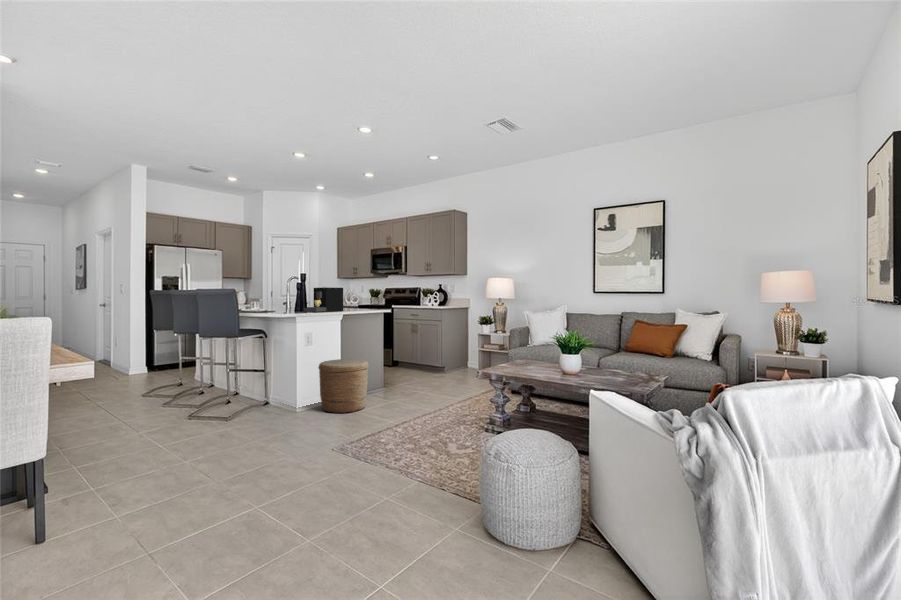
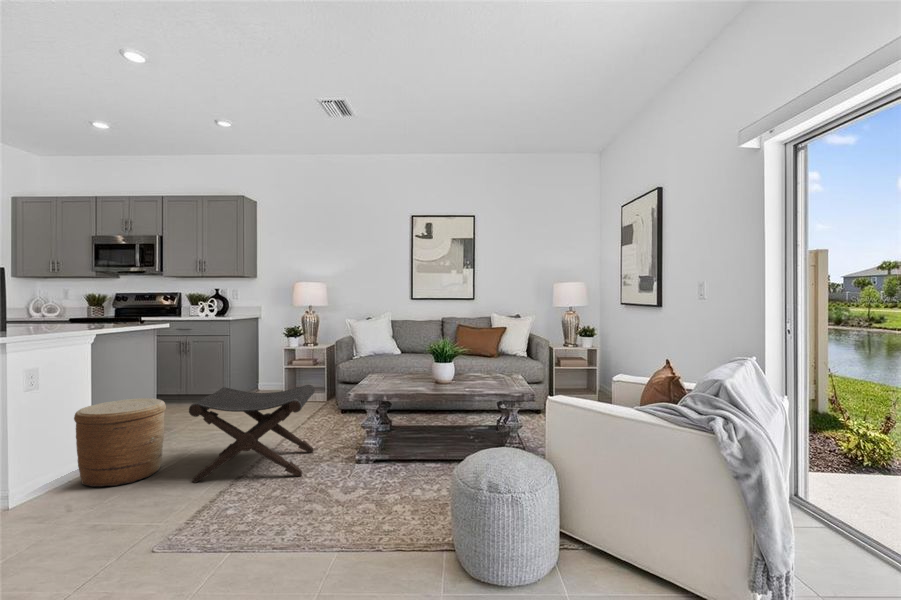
coffee maker: present [304,287,343,312] -> none [34,292,107,332]
footstool: none [370,357,463,431] -> present [189,385,315,483]

